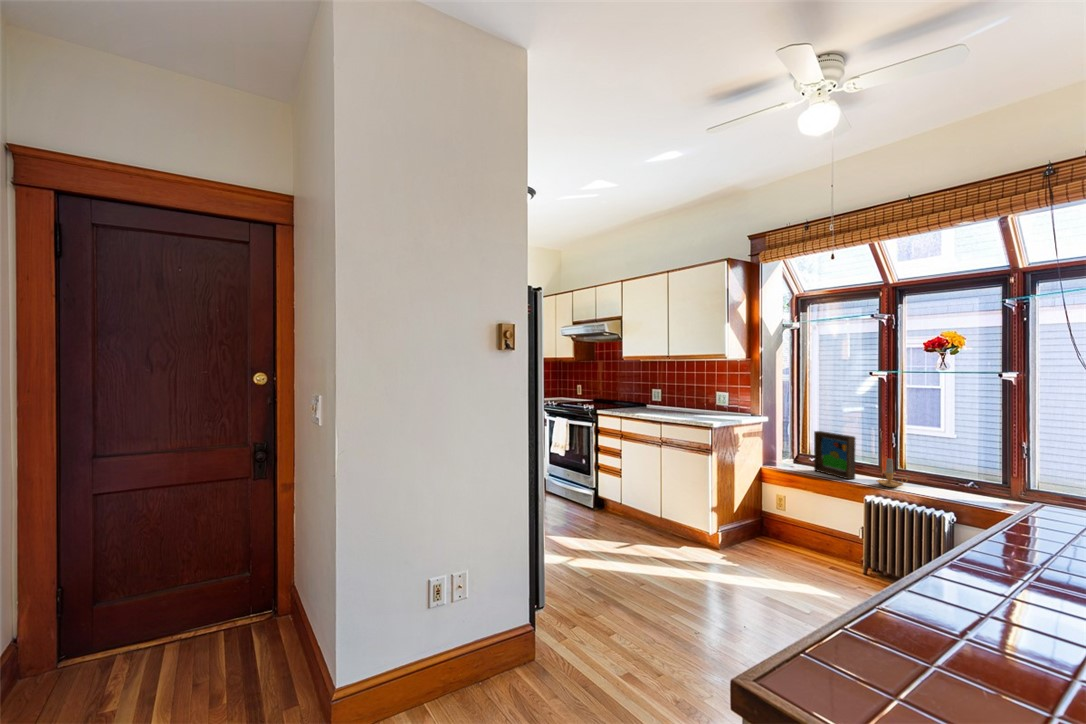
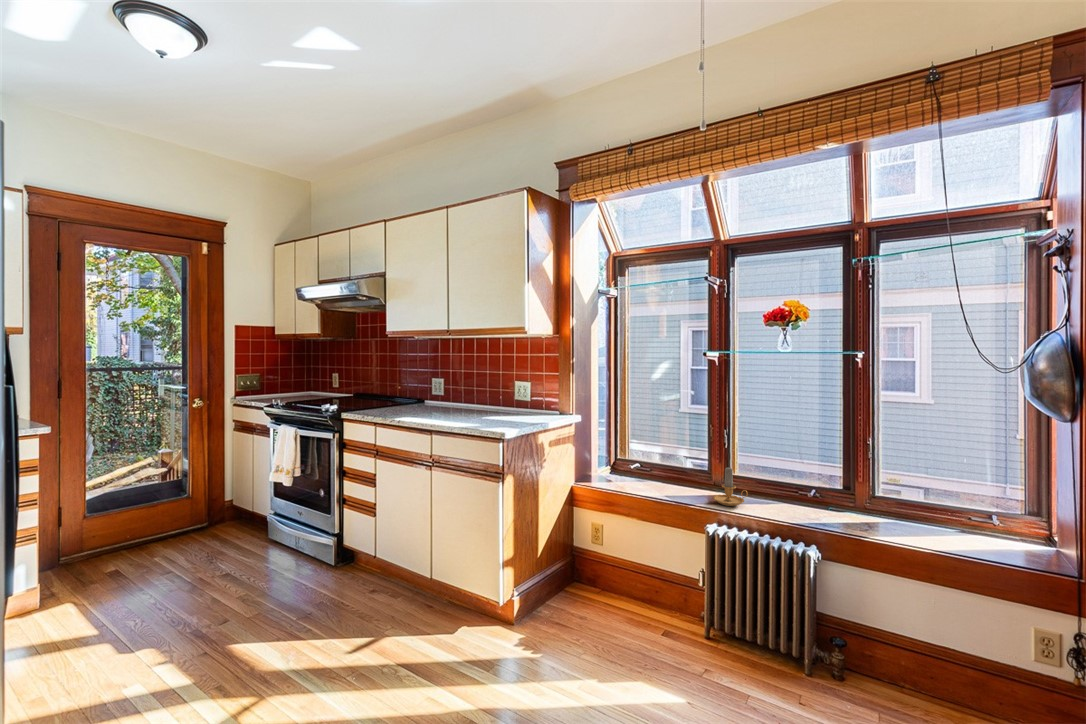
picture frame: present [814,431,856,479] -> none [636,432,687,497]

